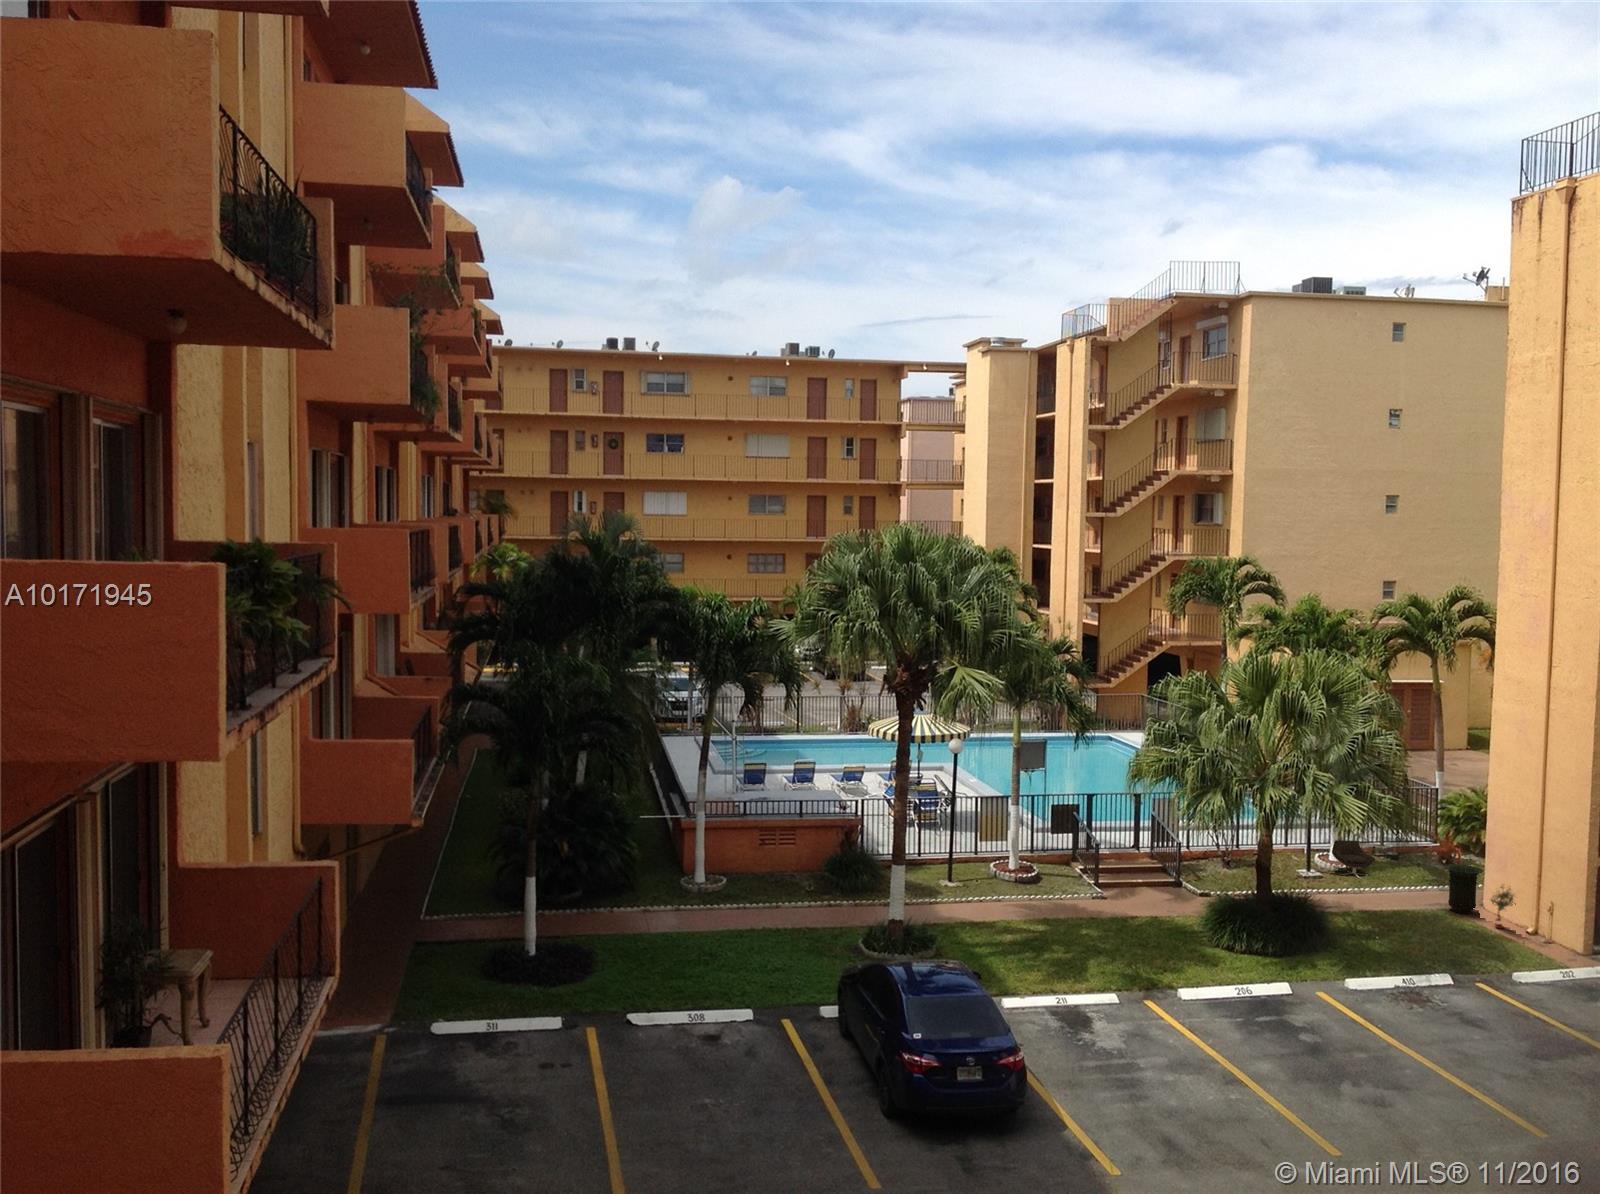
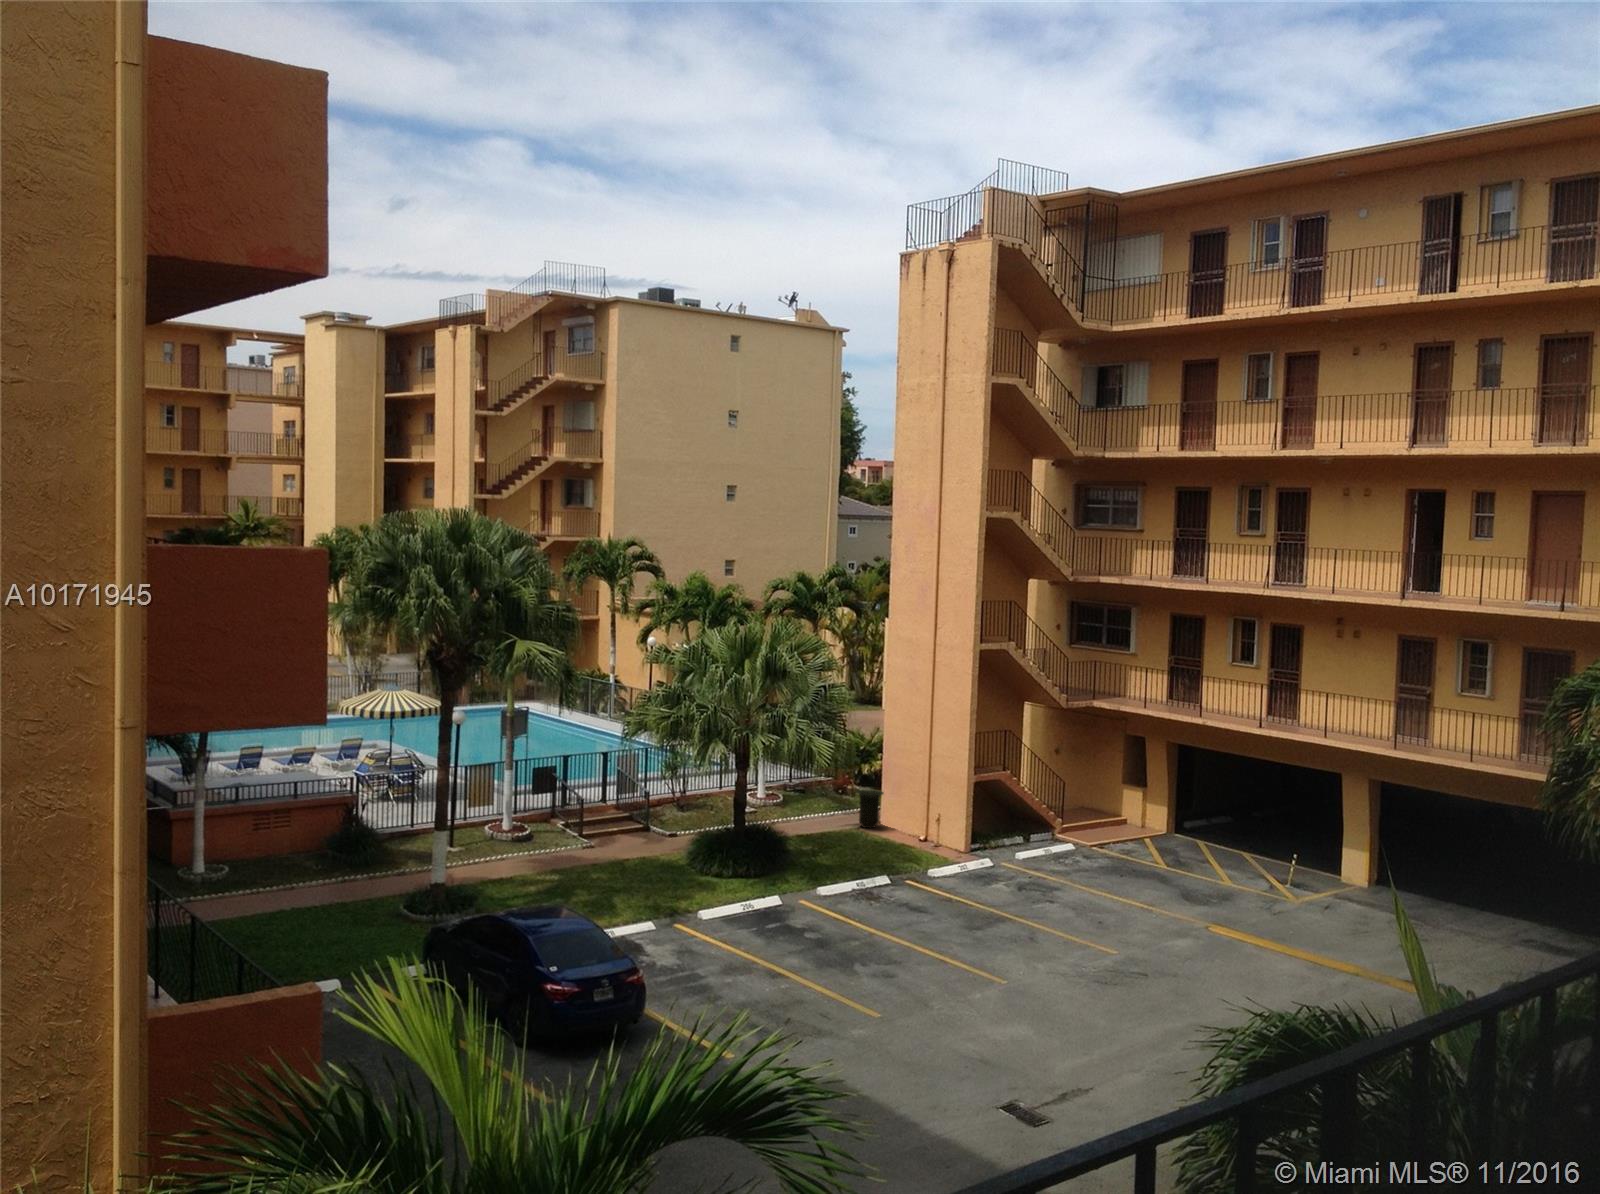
lounge chair: present [1332,840,1375,878] -> none [762,779,796,810]
potted tree: present [1491,886,1516,929] -> none [891,801,913,836]

